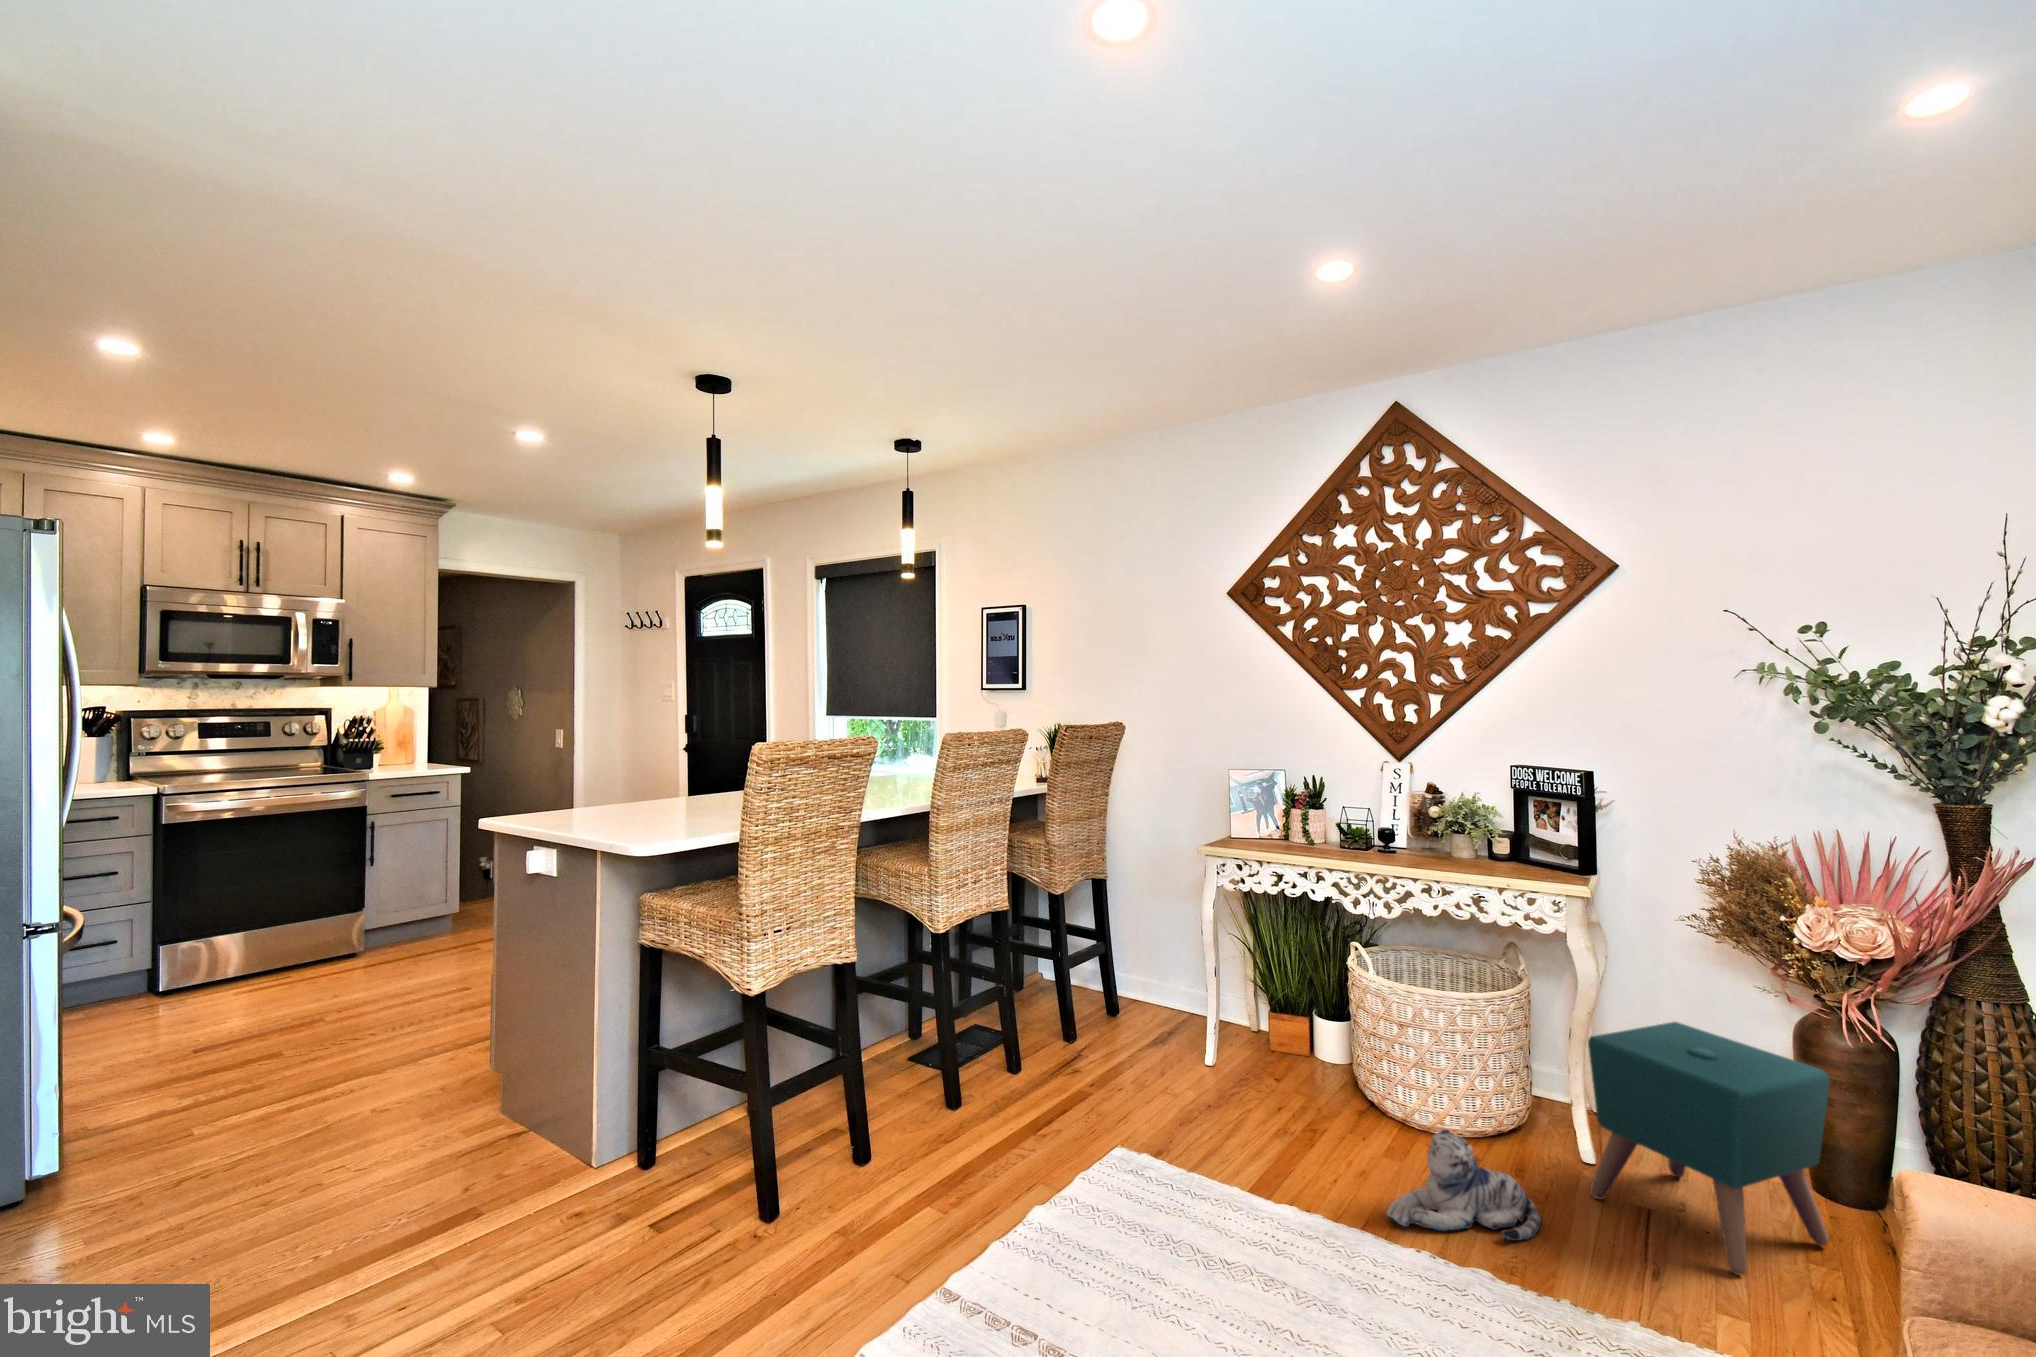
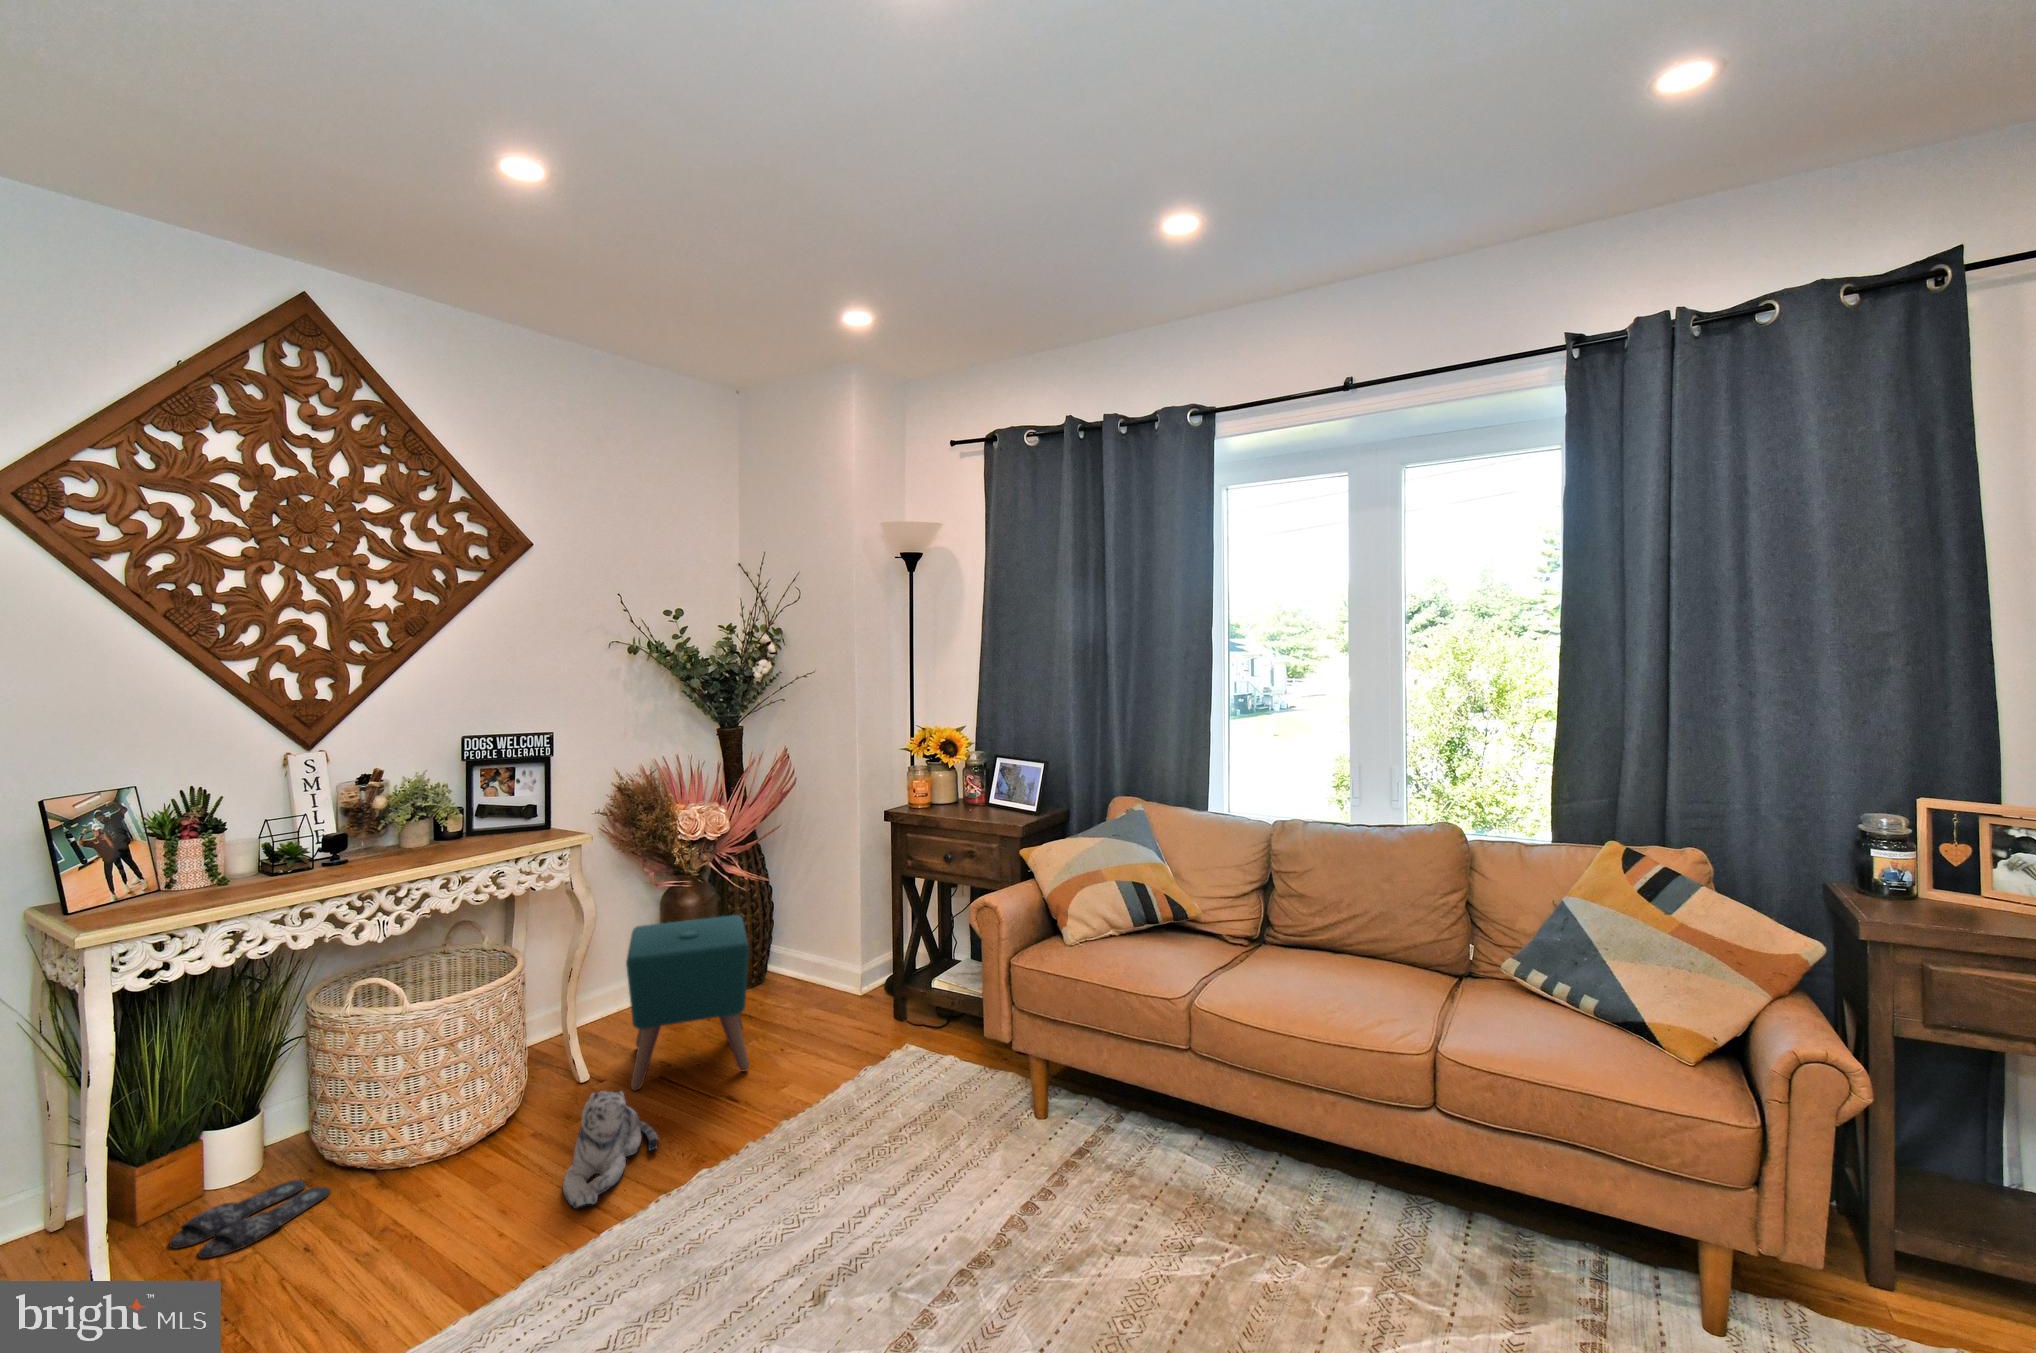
slippers: none [1246,1063,1330,1099] -> present [169,1180,330,1258]

